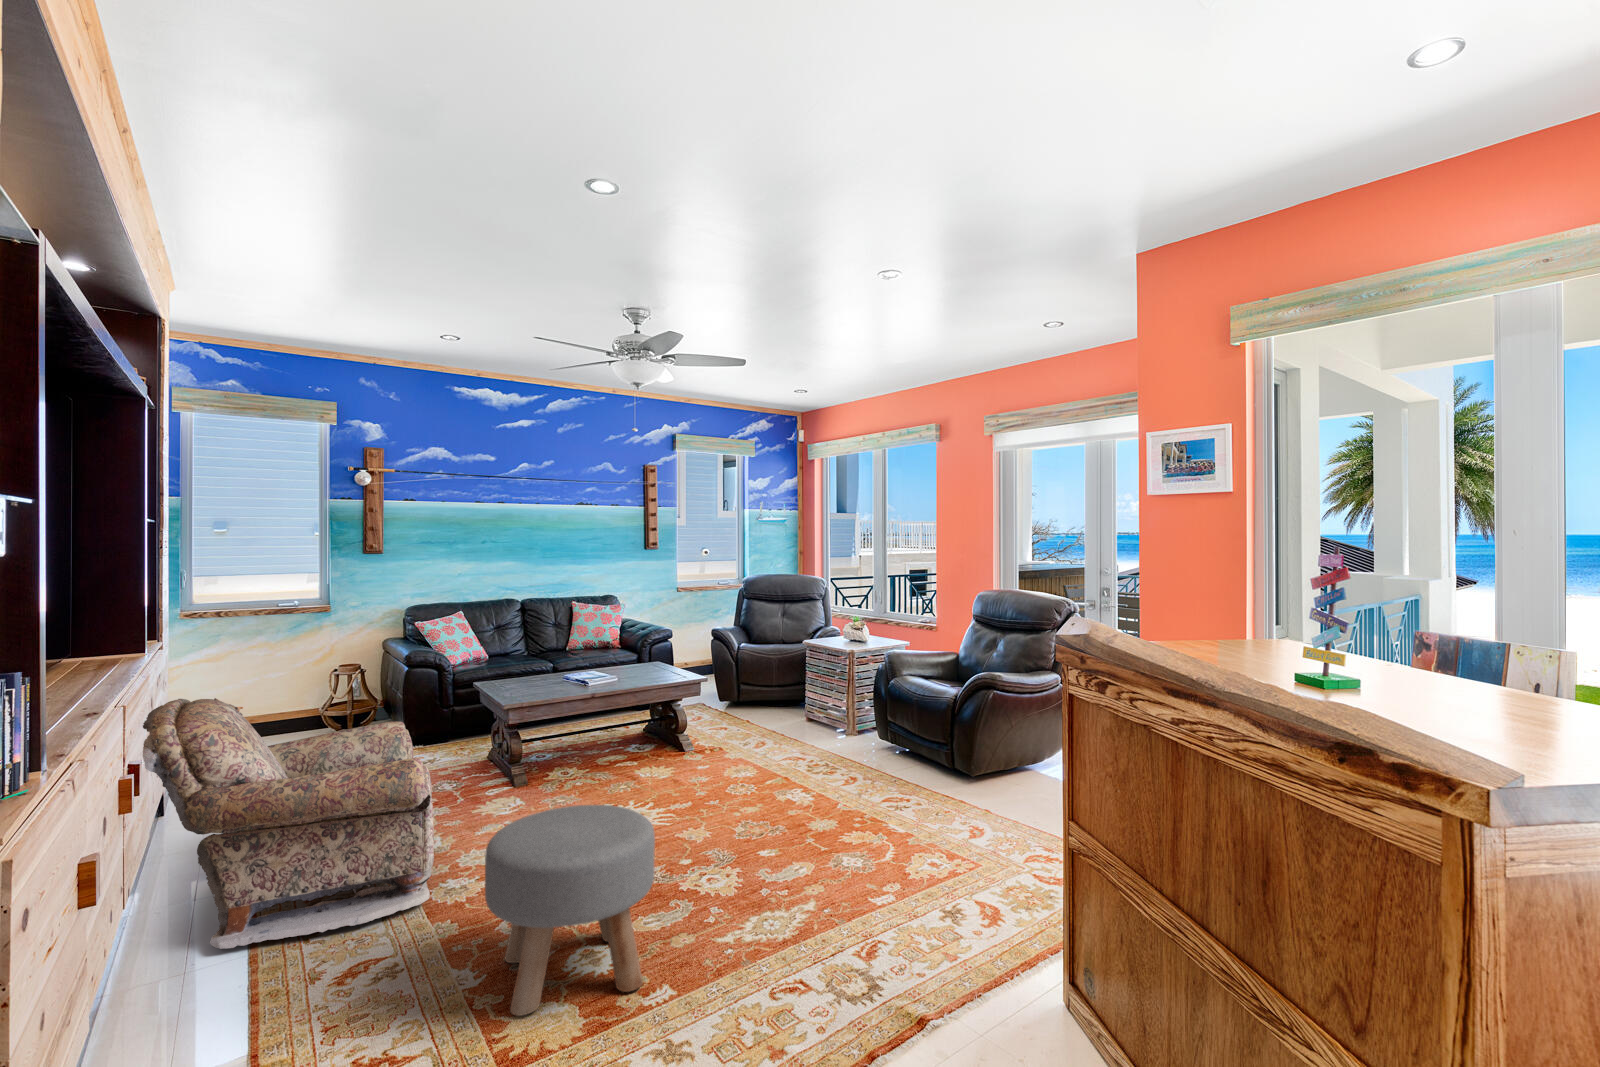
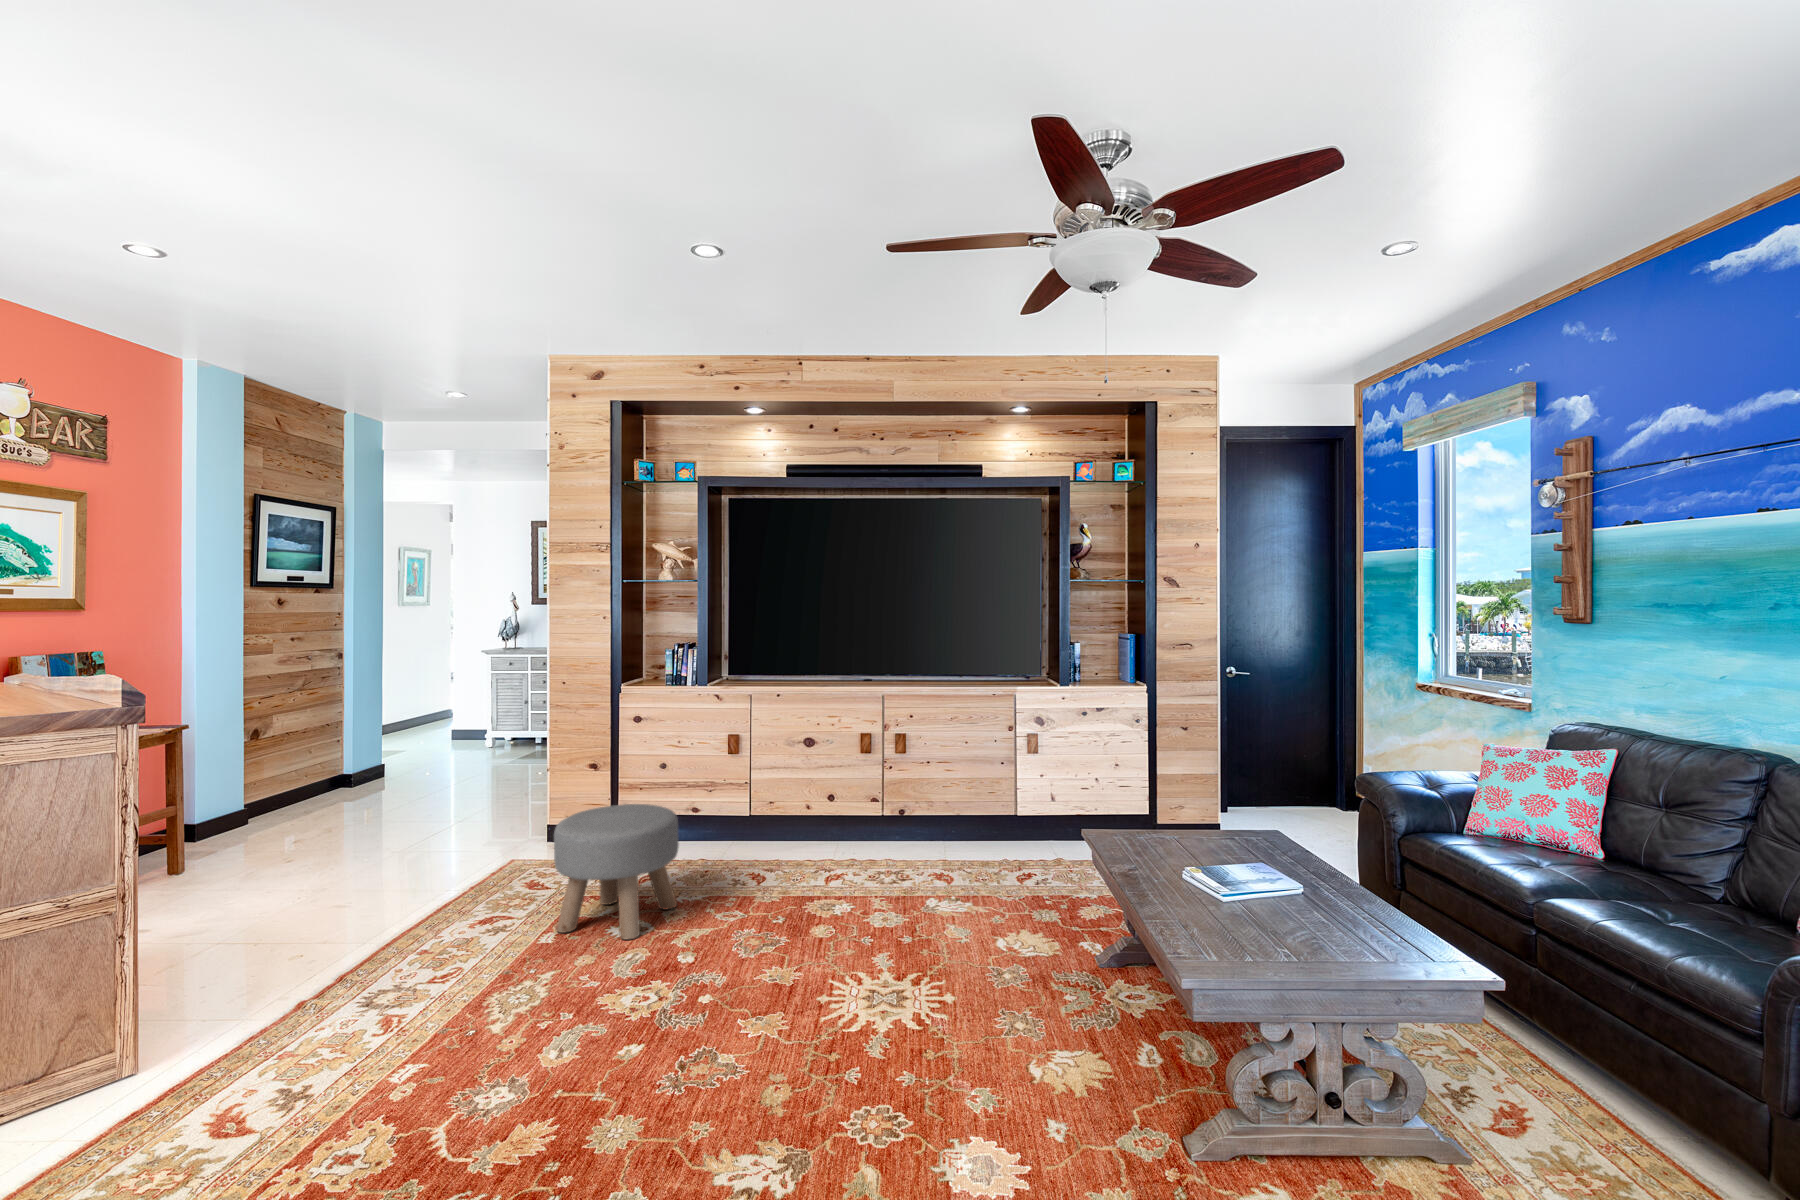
armchair: present [143,698,434,949] -> none [771,703,962,892]

